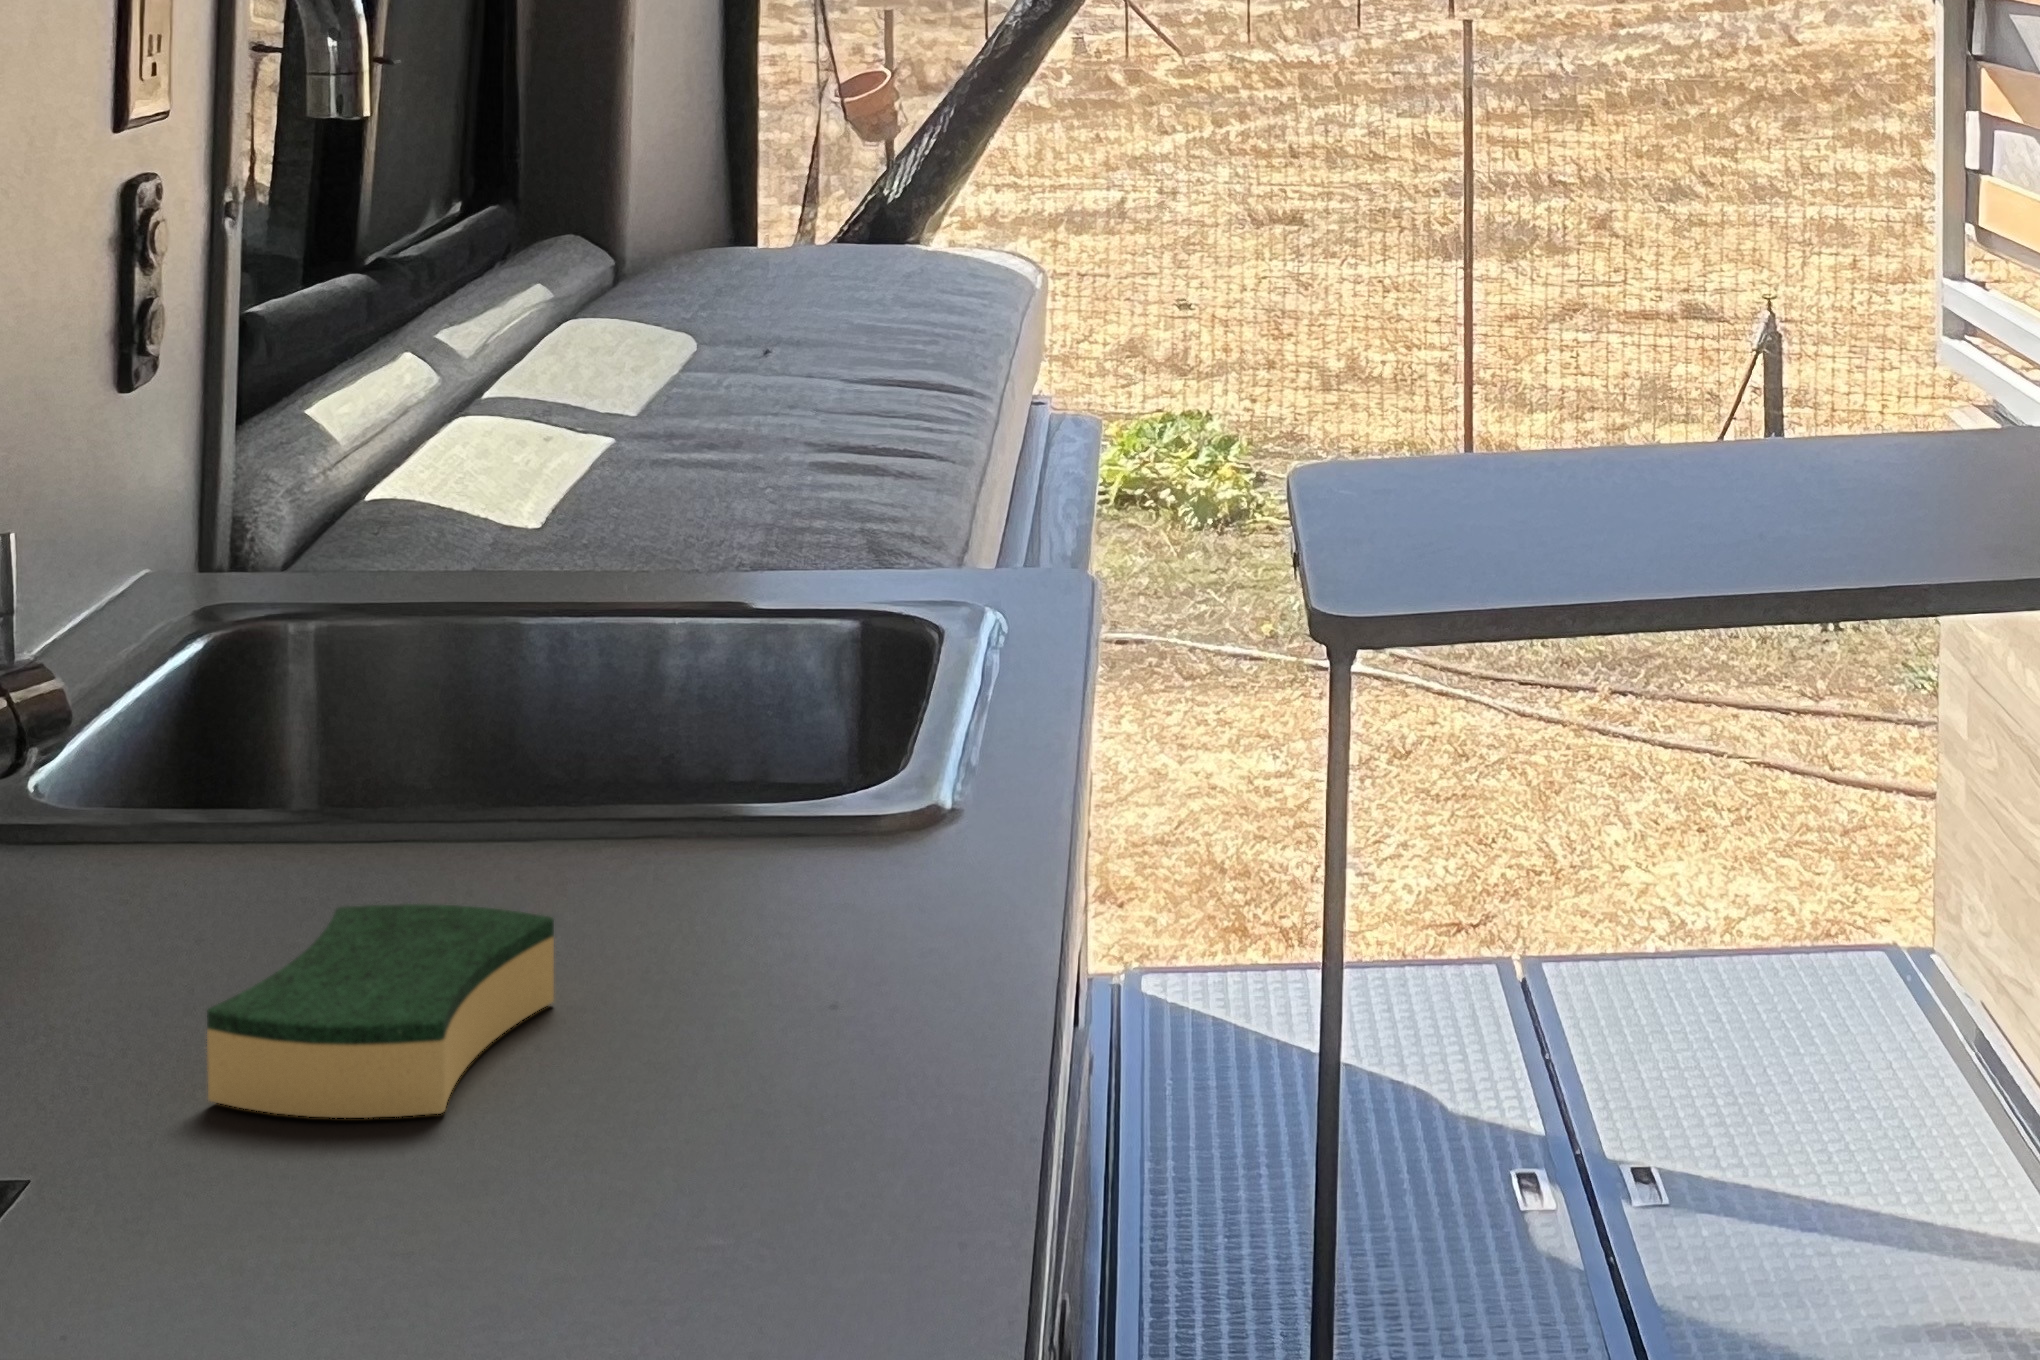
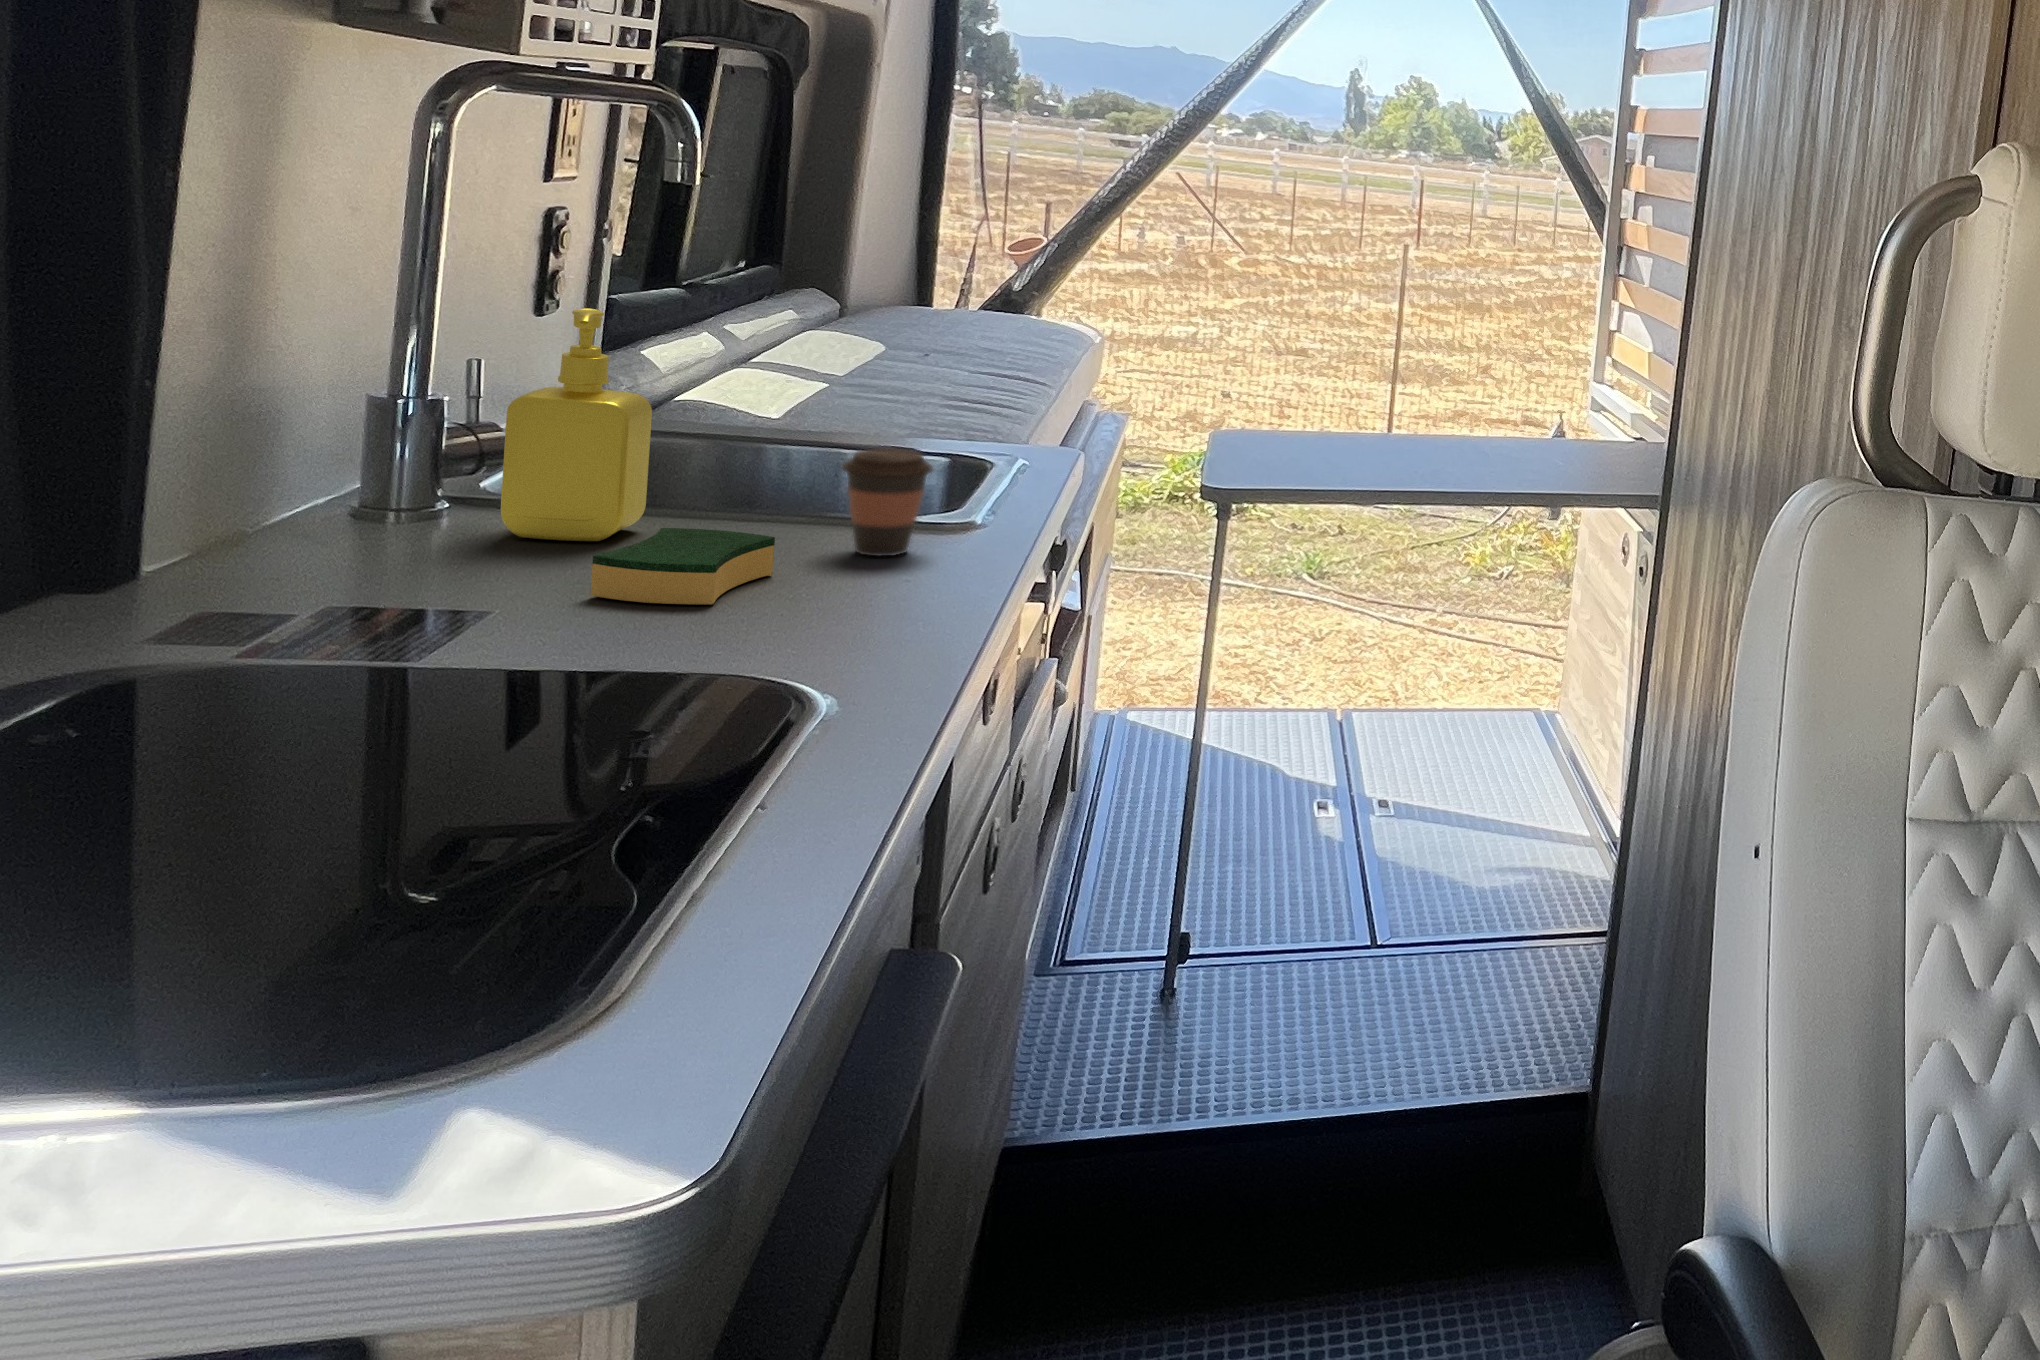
soap dispenser: none [49,419,310,924] -> present [501,308,652,541]
coffee cup: none [668,672,847,926] -> present [842,449,933,556]

